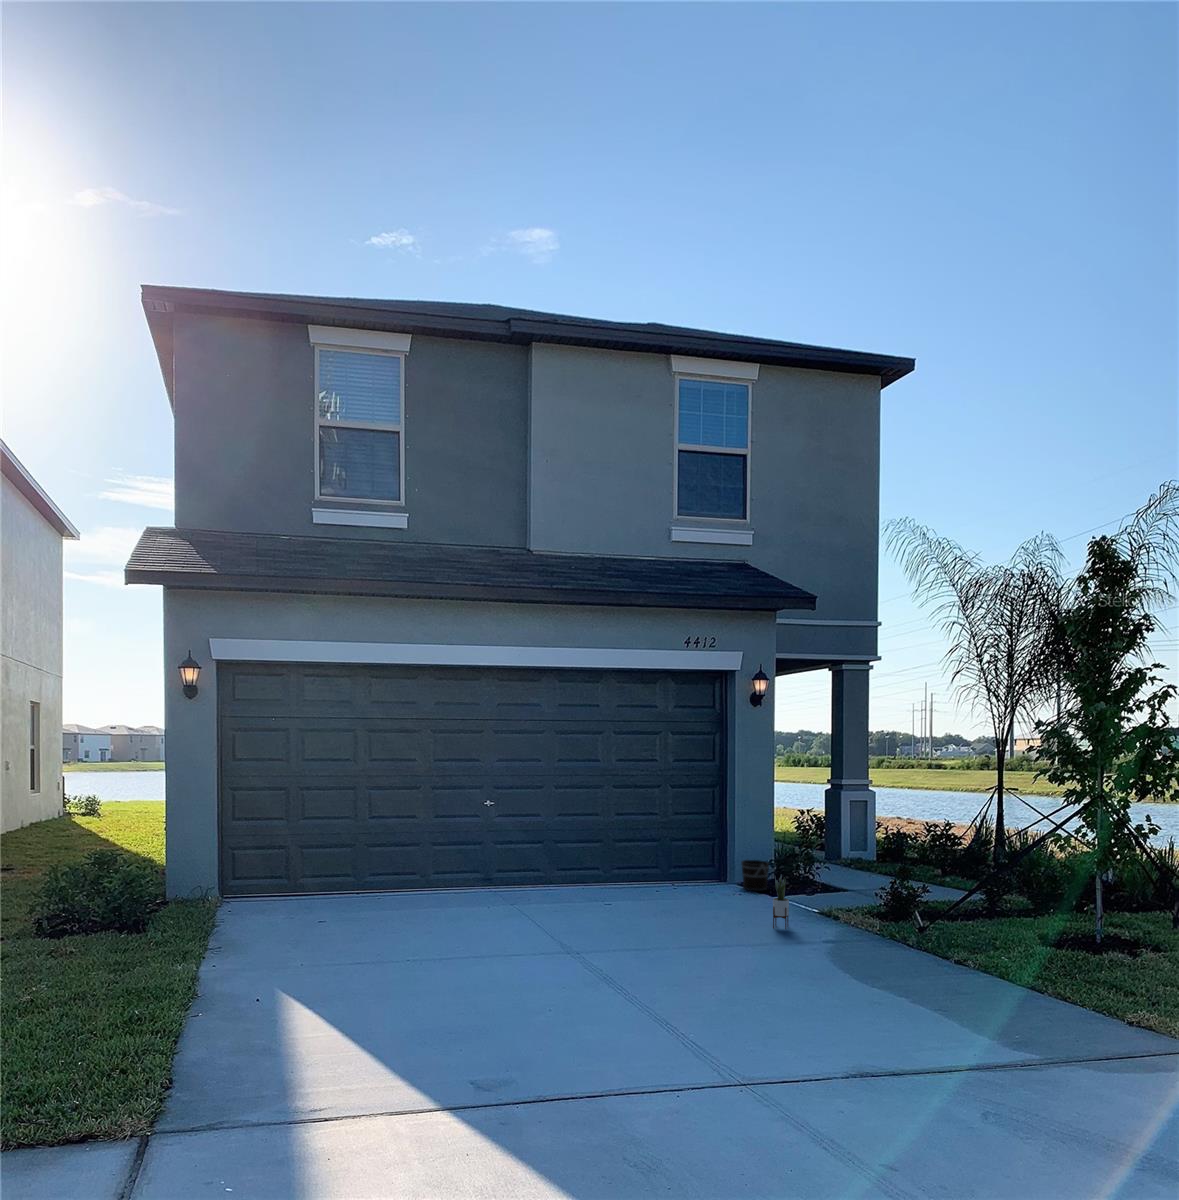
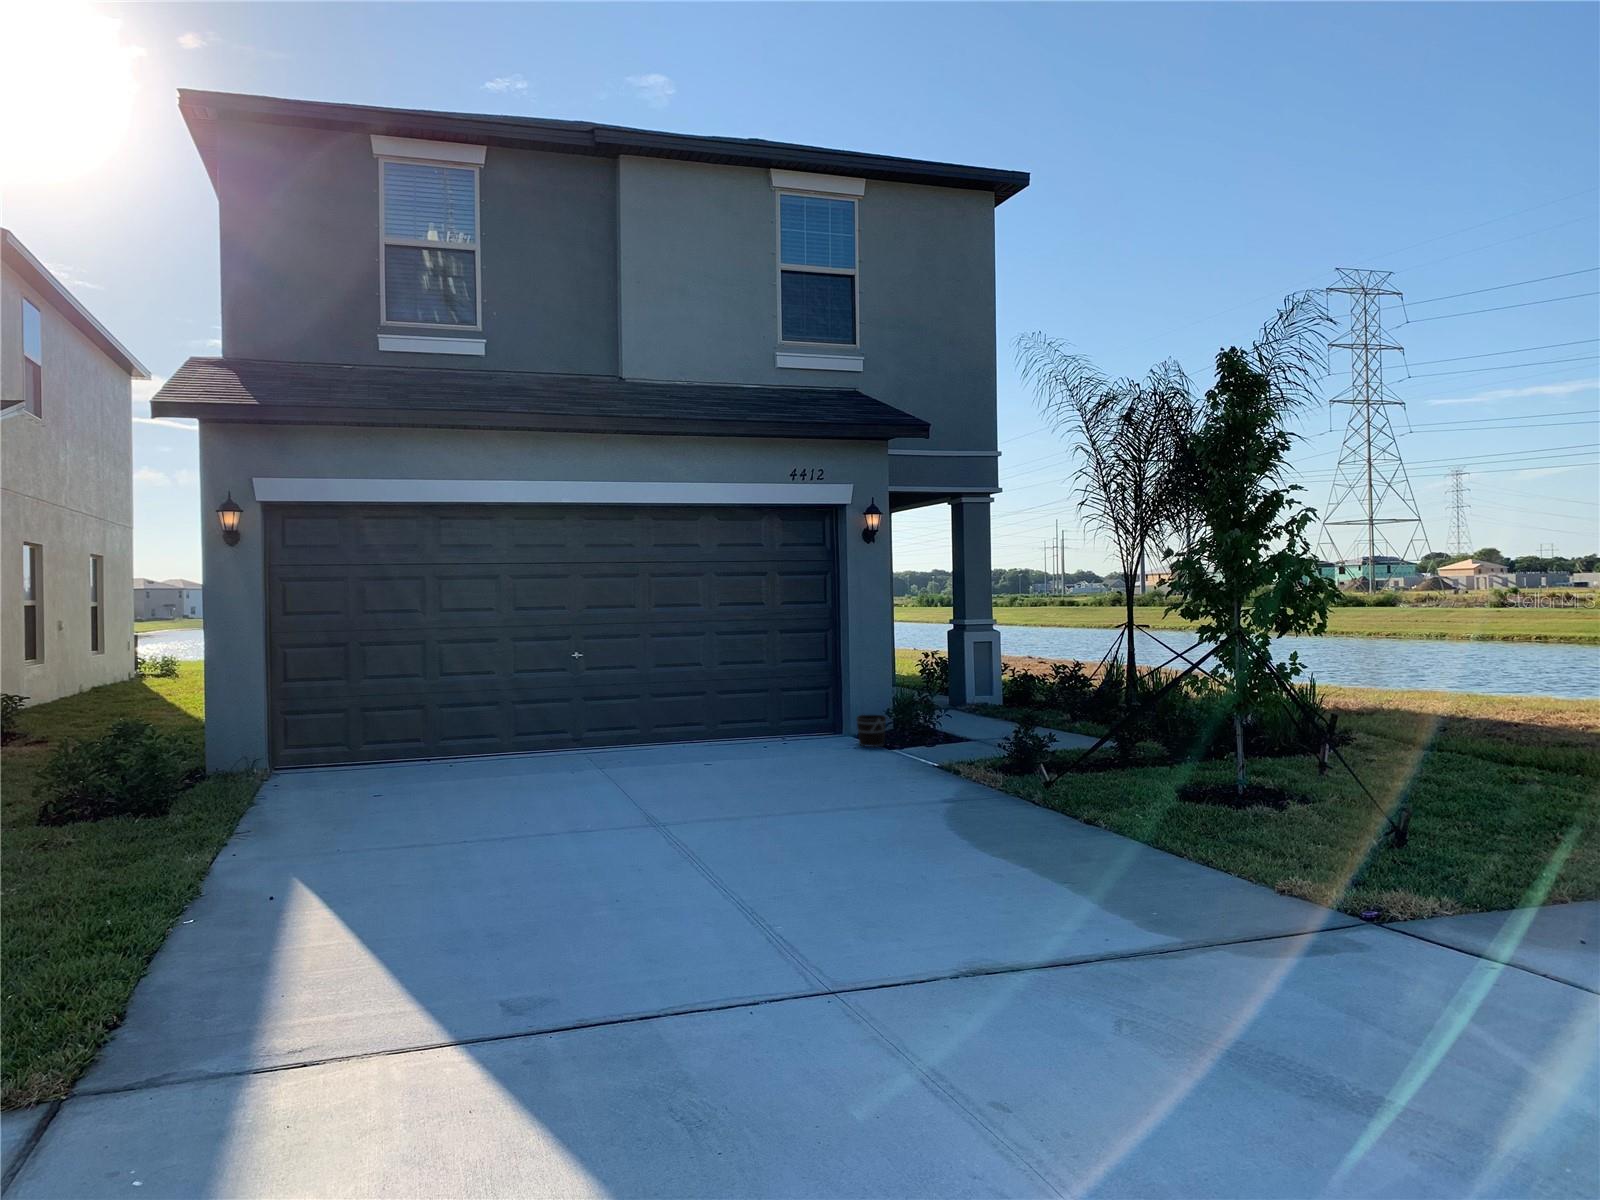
potted plant: present [773,876,789,929] -> none [887,731,904,790]

